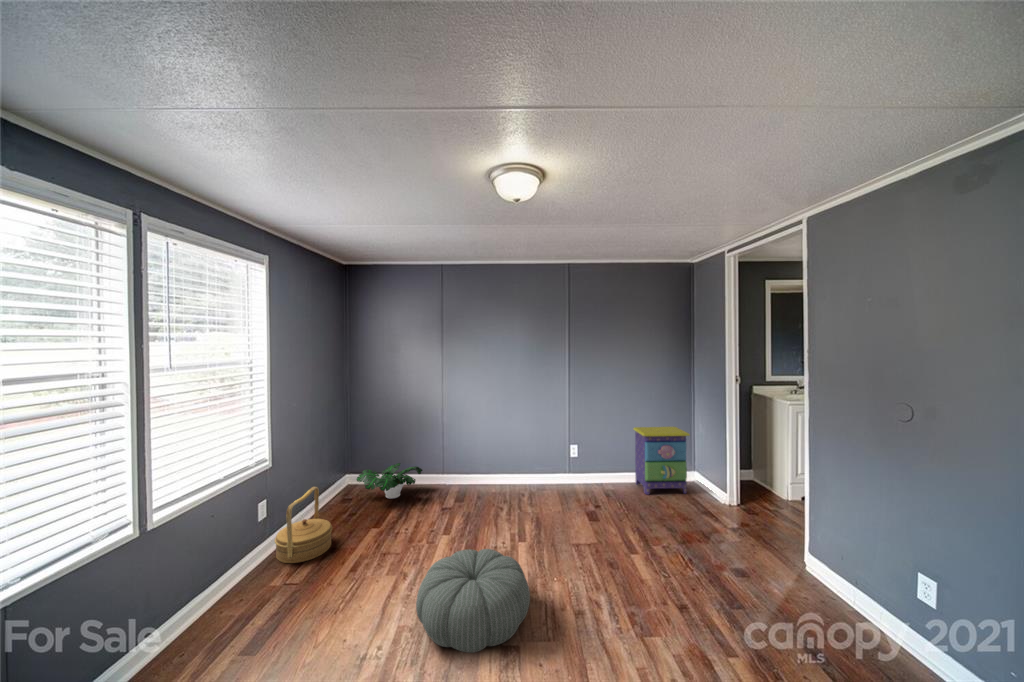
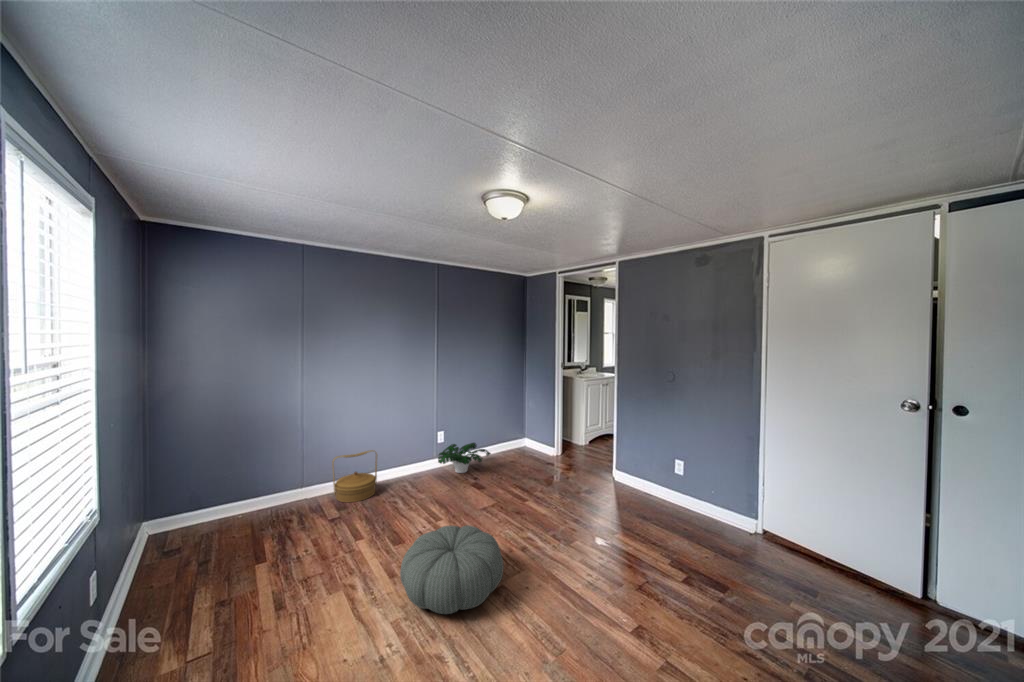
nightstand: present [633,427,690,495] -> none [485,405,528,461]
potted plant: present [356,463,423,499] -> present [438,443,491,473]
woven basket: present [275,487,332,563] -> present [332,450,377,502]

